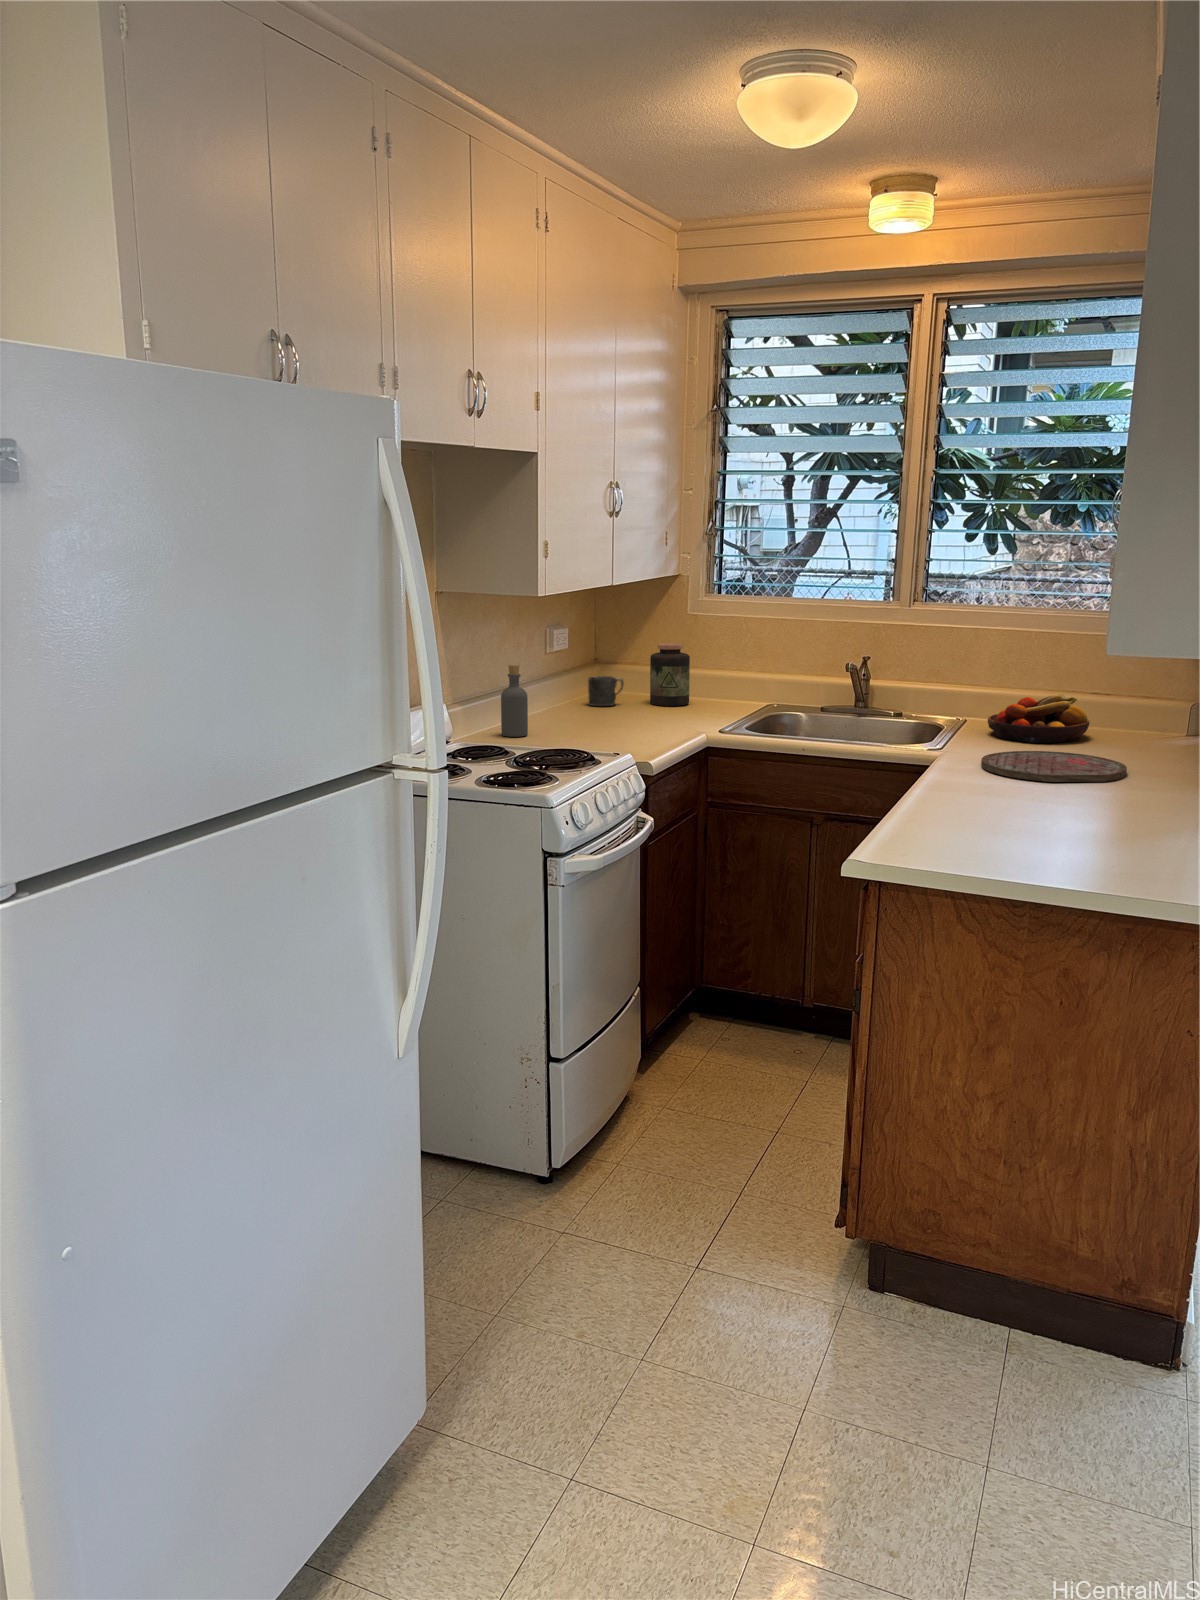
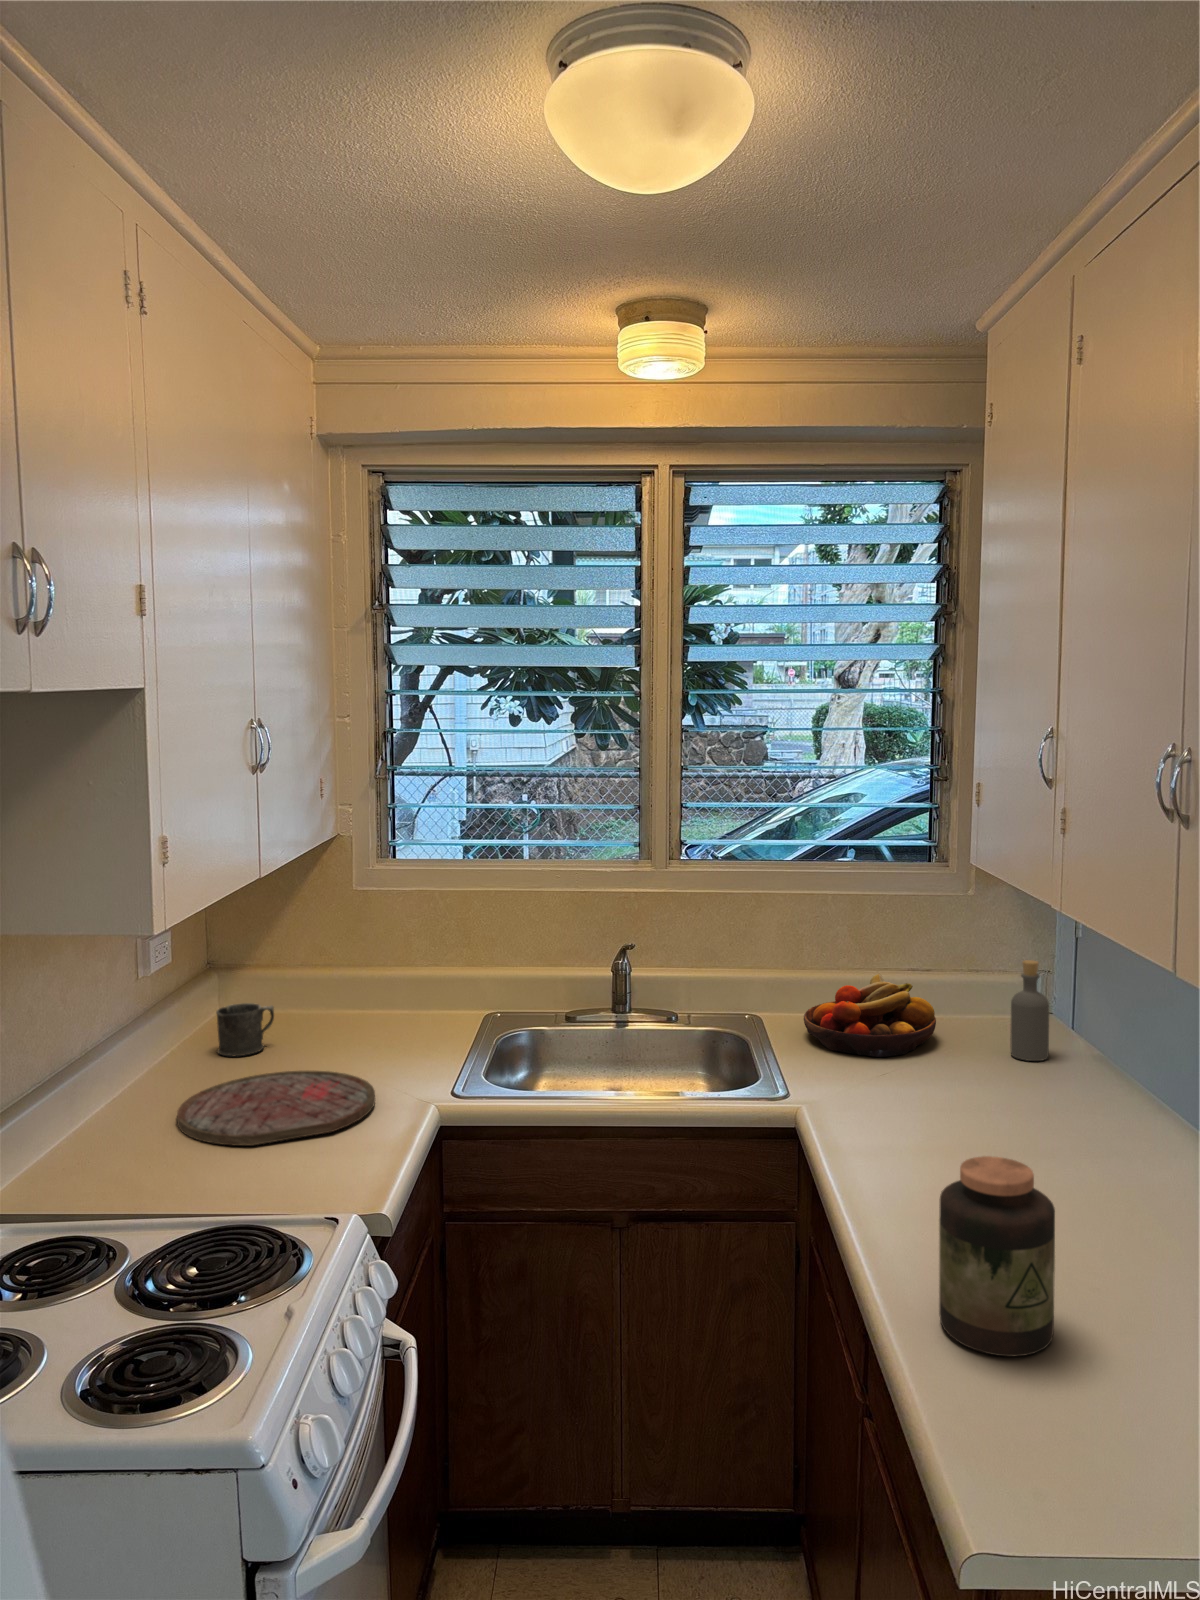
jar: present [650,643,690,706] -> present [939,1156,1055,1356]
bottle: present [501,664,528,737] -> present [1010,960,1049,1061]
cutting board: present [981,751,1127,782] -> present [177,1071,375,1145]

